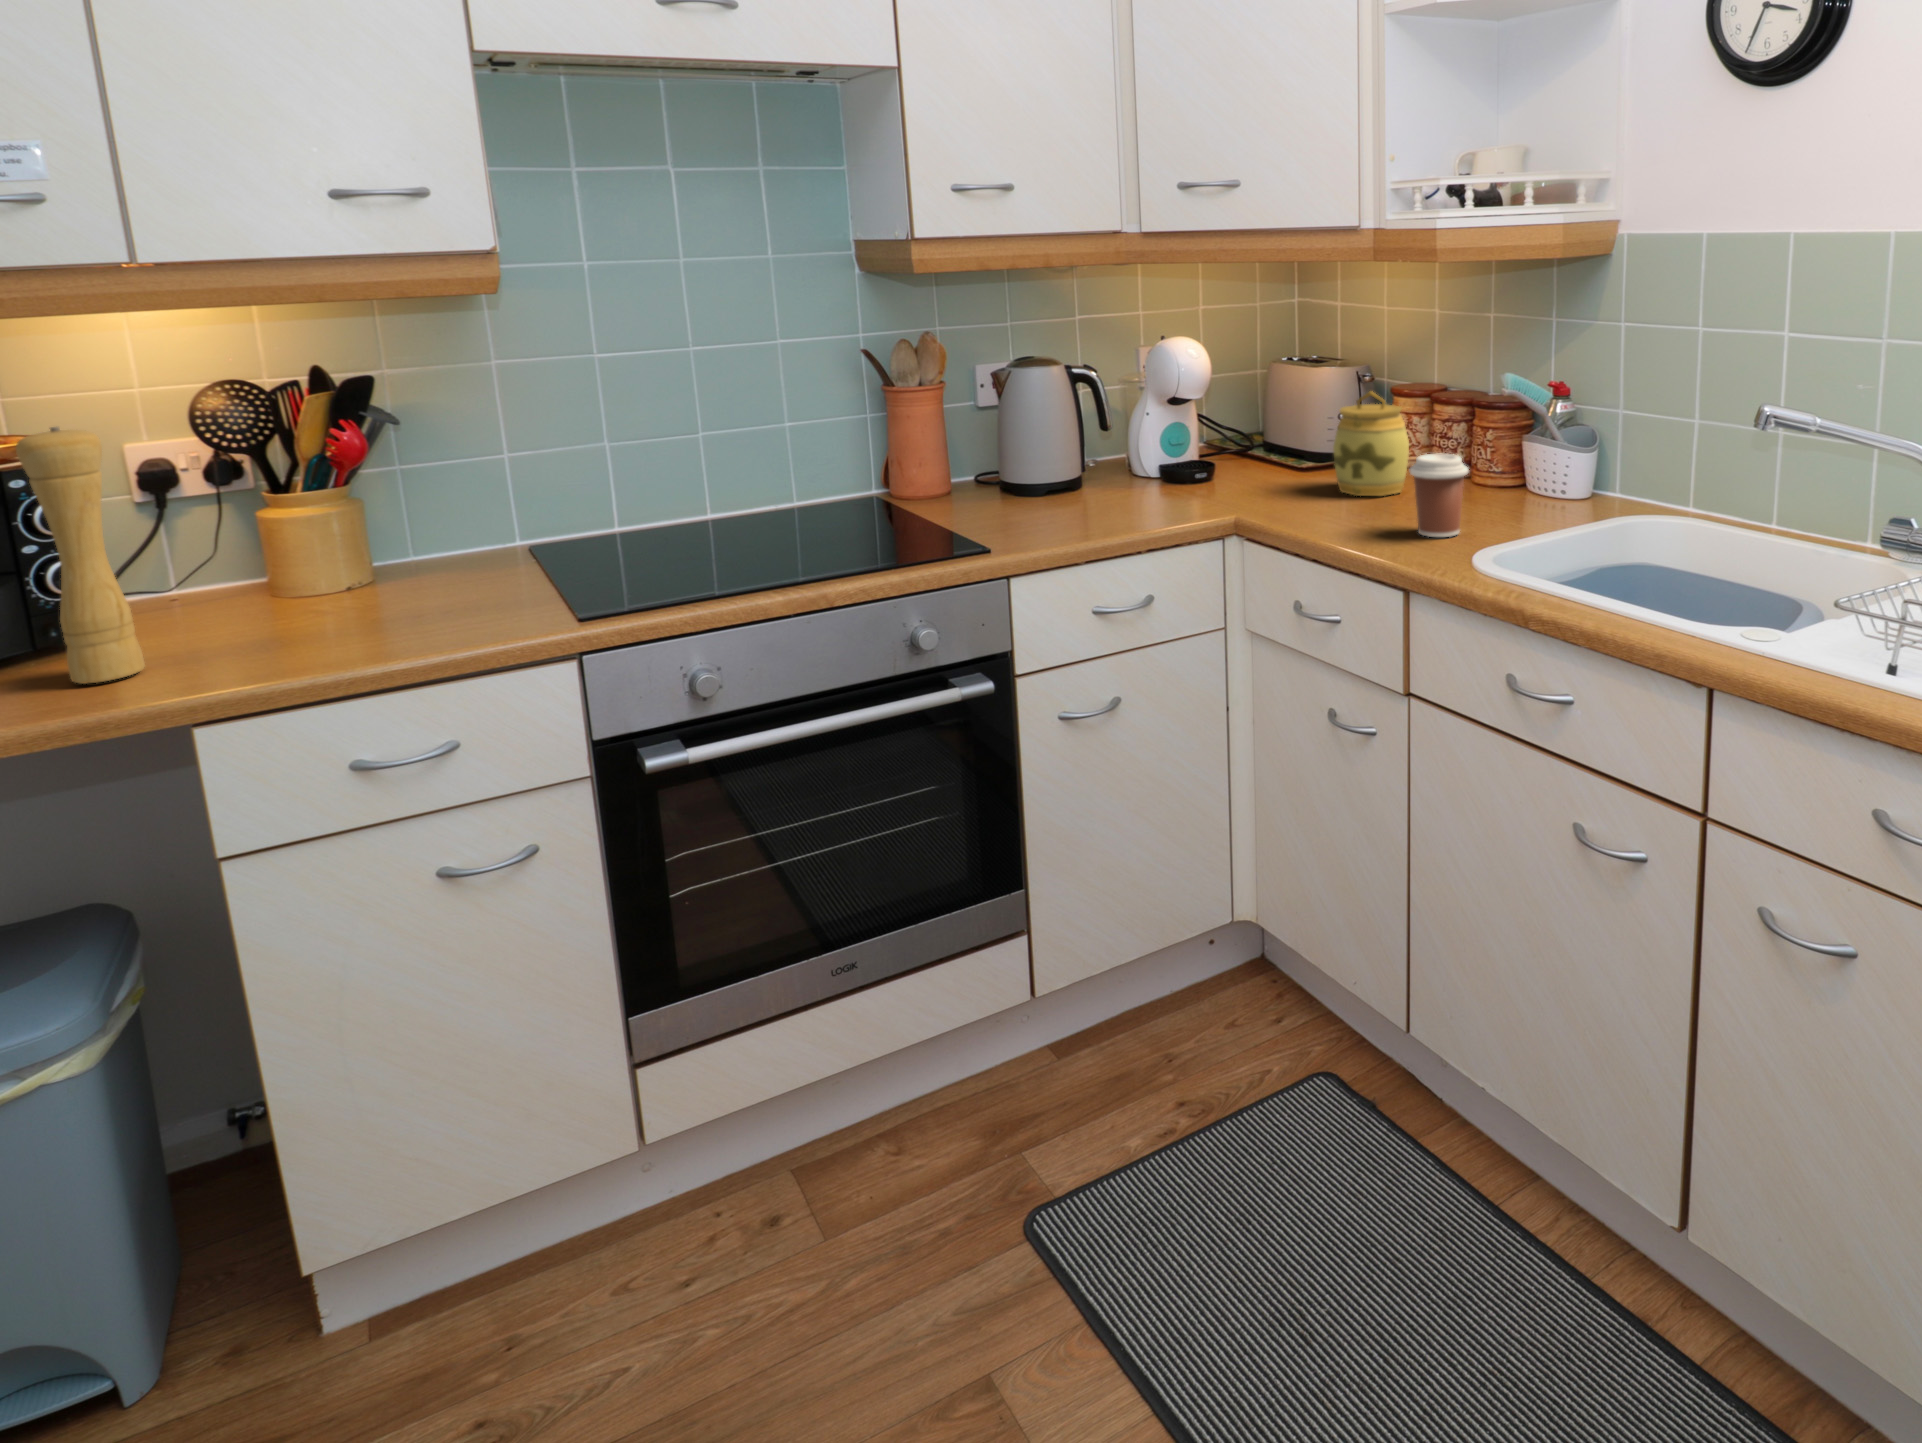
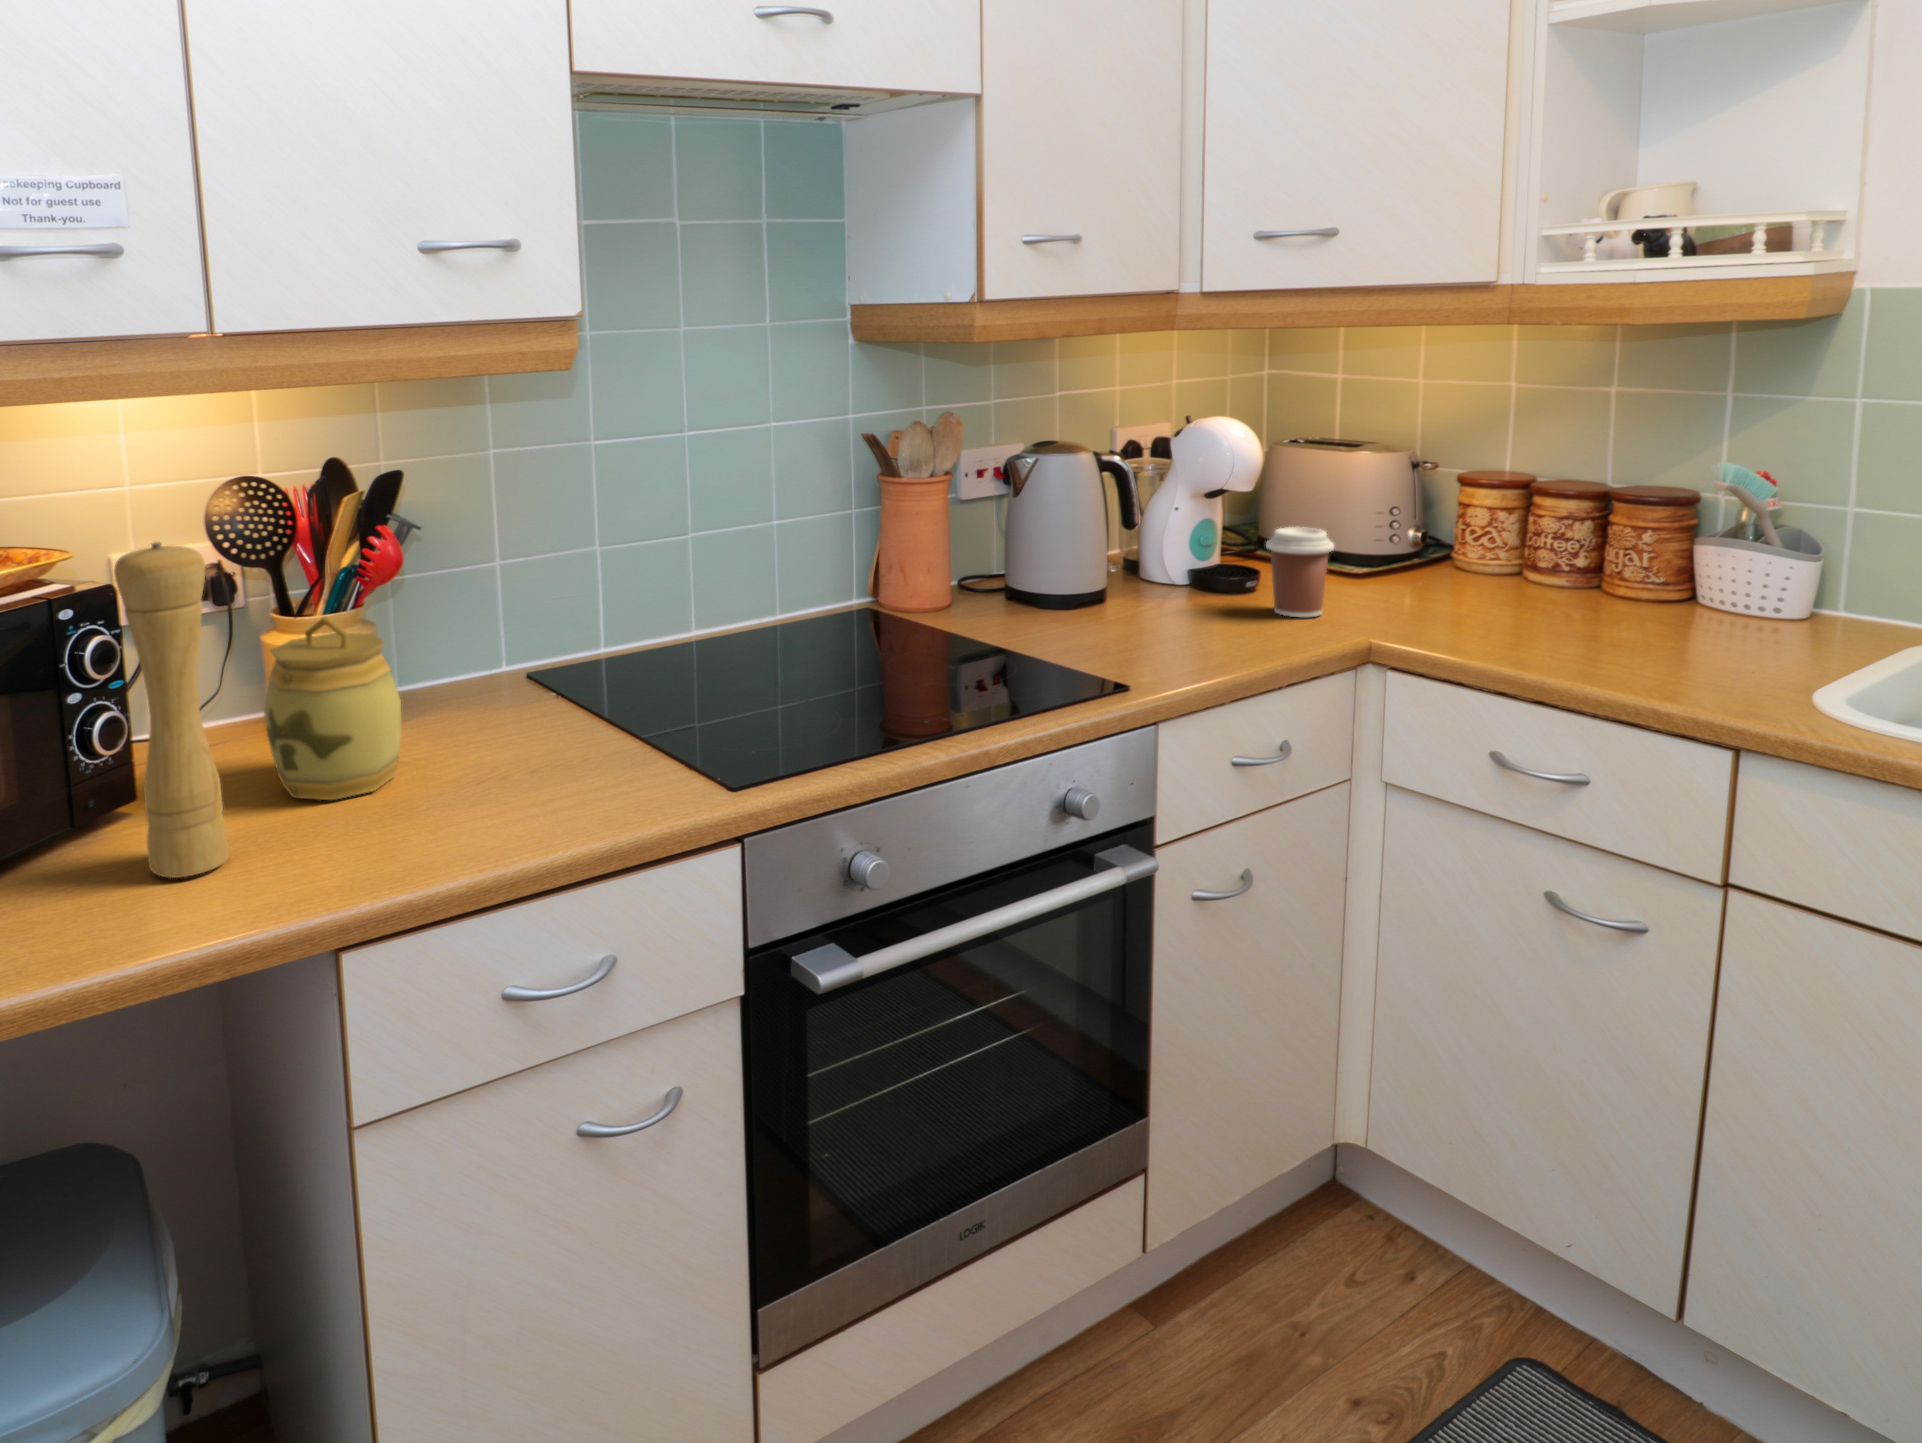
jar: present [1333,391,1409,496] -> present [264,616,401,800]
coffee cup: present [1409,454,1469,537] -> present [1266,527,1334,617]

